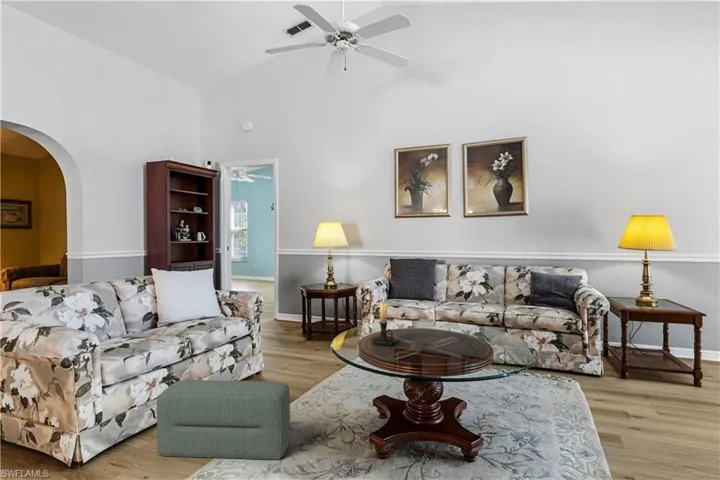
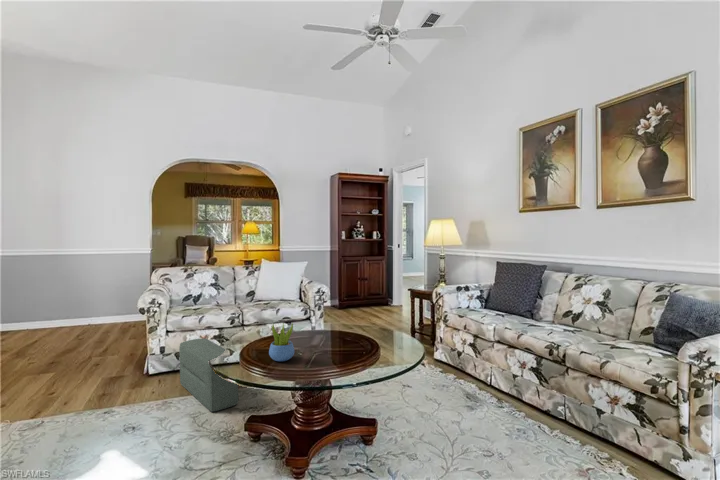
candle holder: present [371,296,396,346] -> none [303,296,328,346]
succulent plant: none [401,319,428,361] -> present [269,323,294,361]

